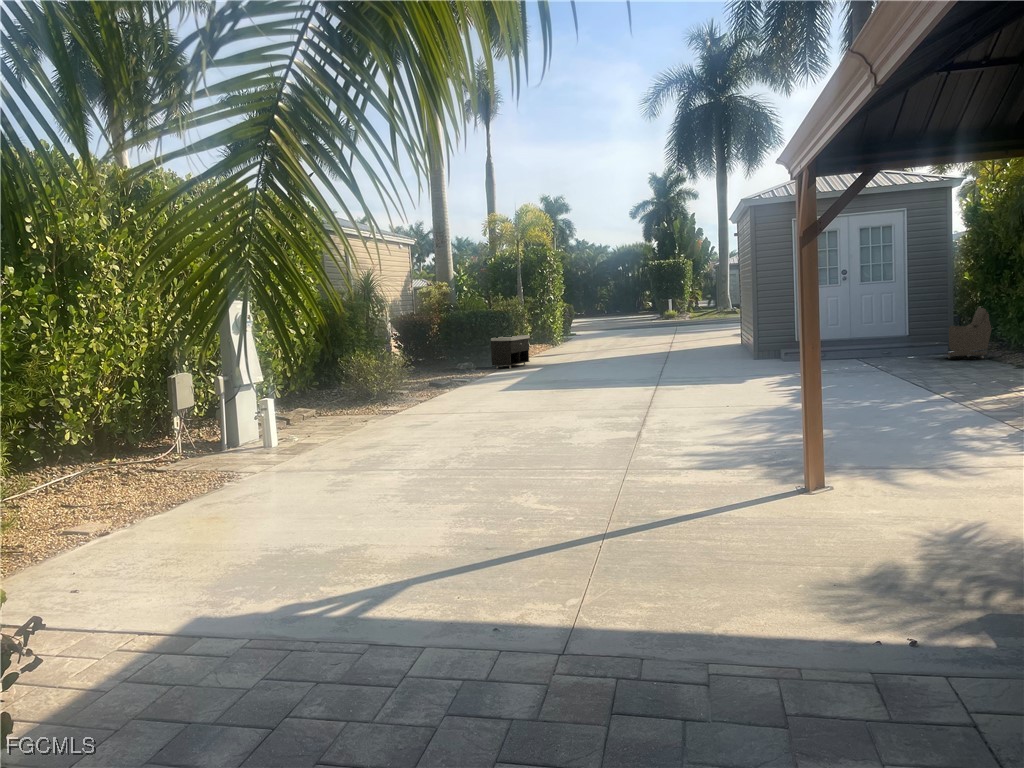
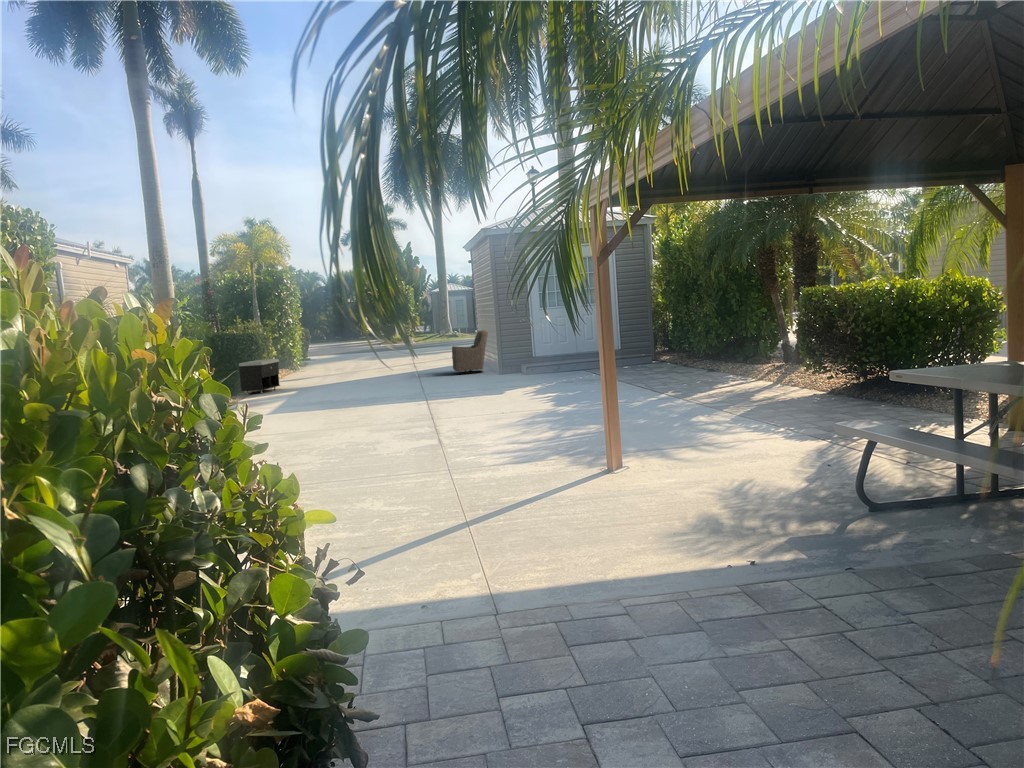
chair: present [947,307,992,360] -> present [452,330,488,374]

